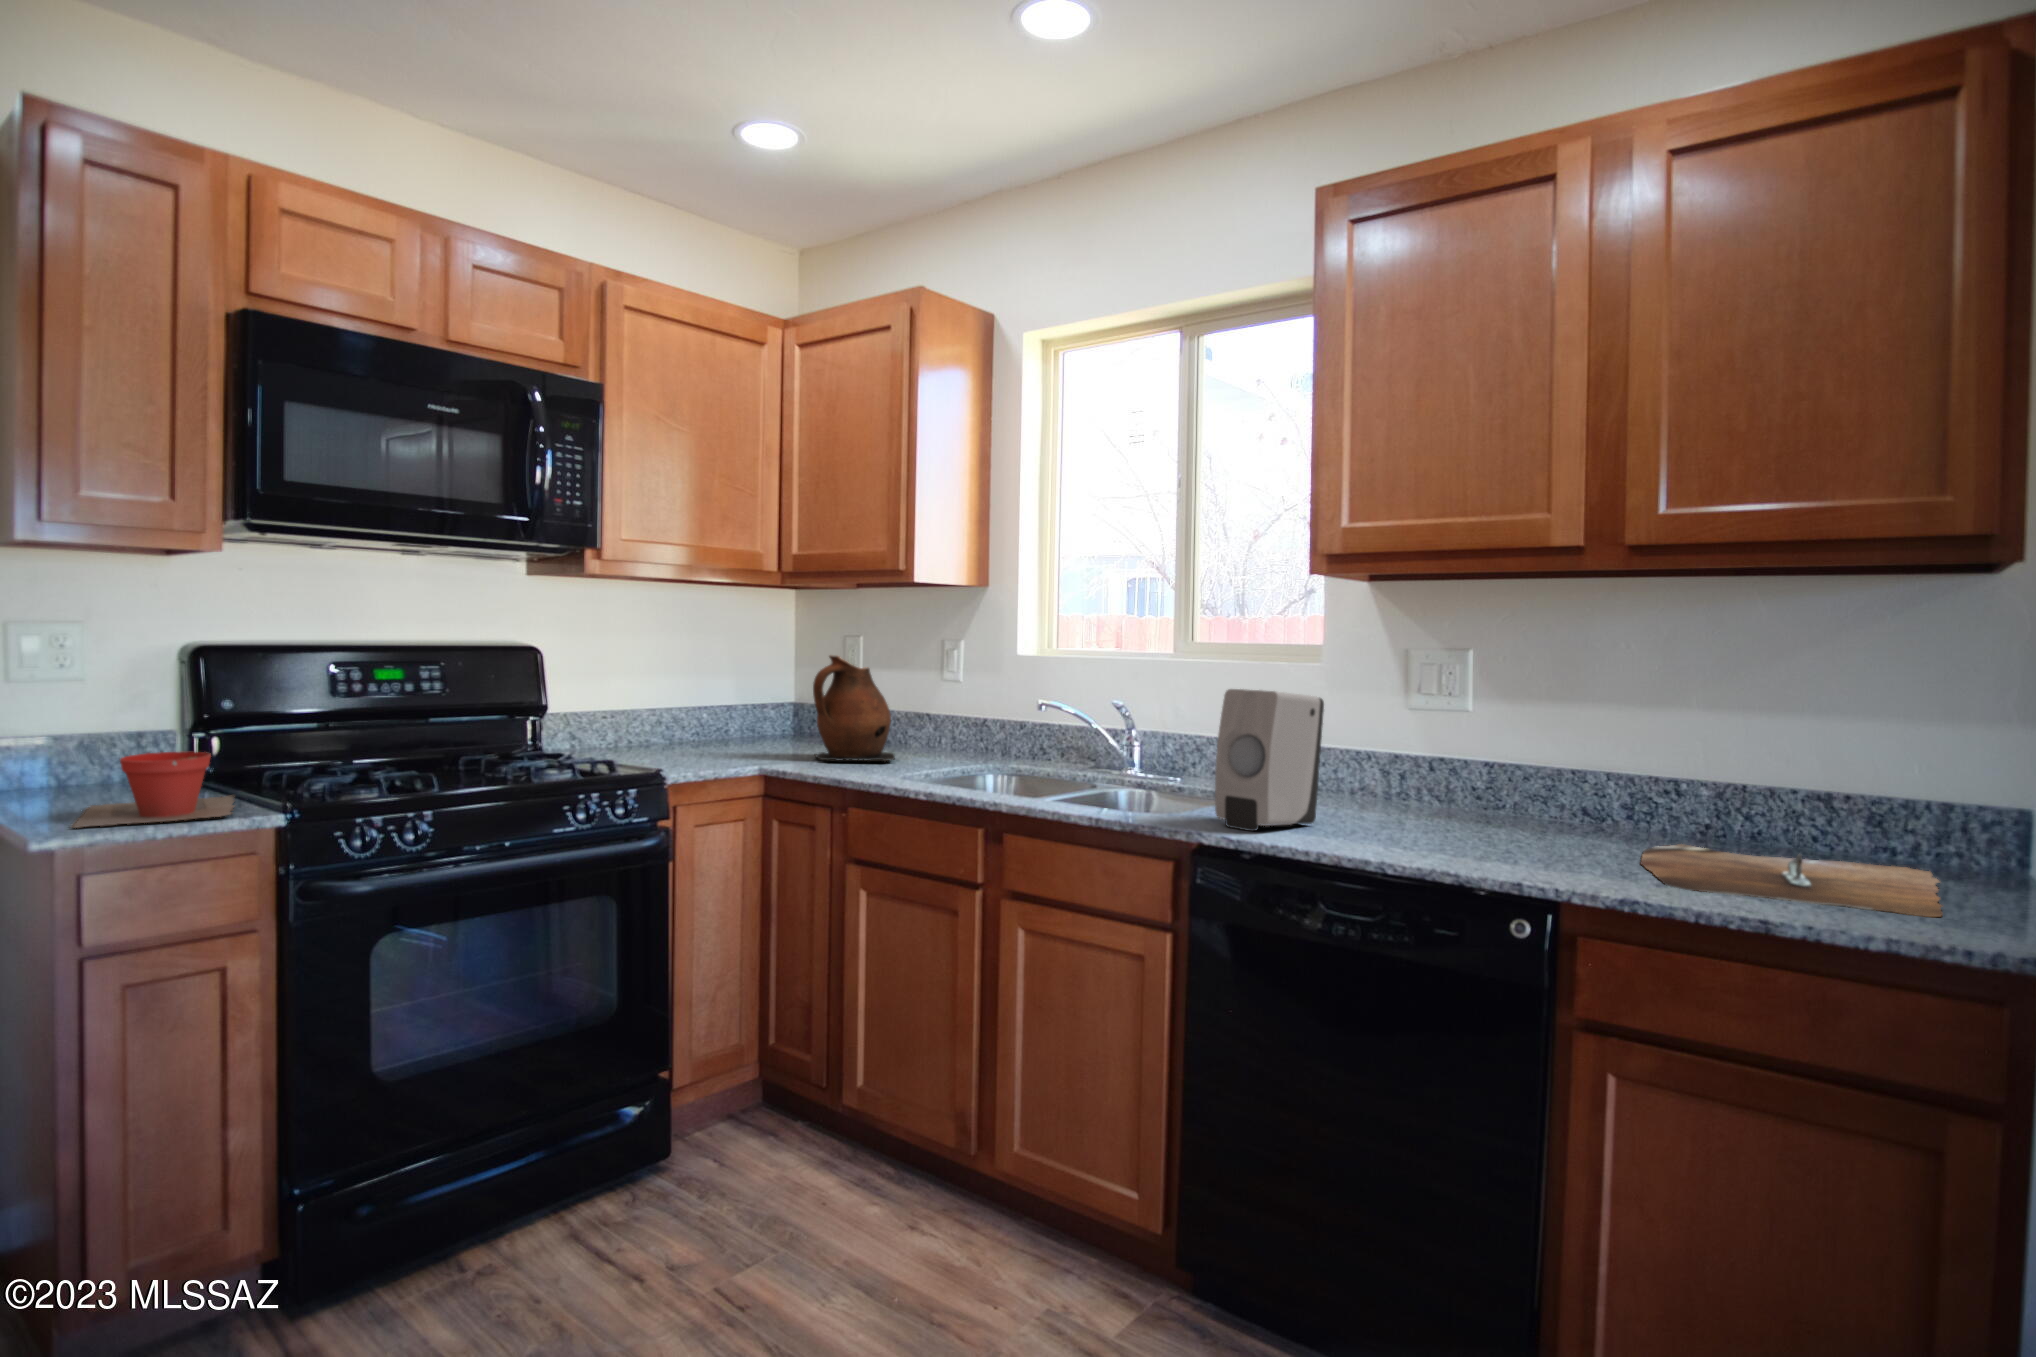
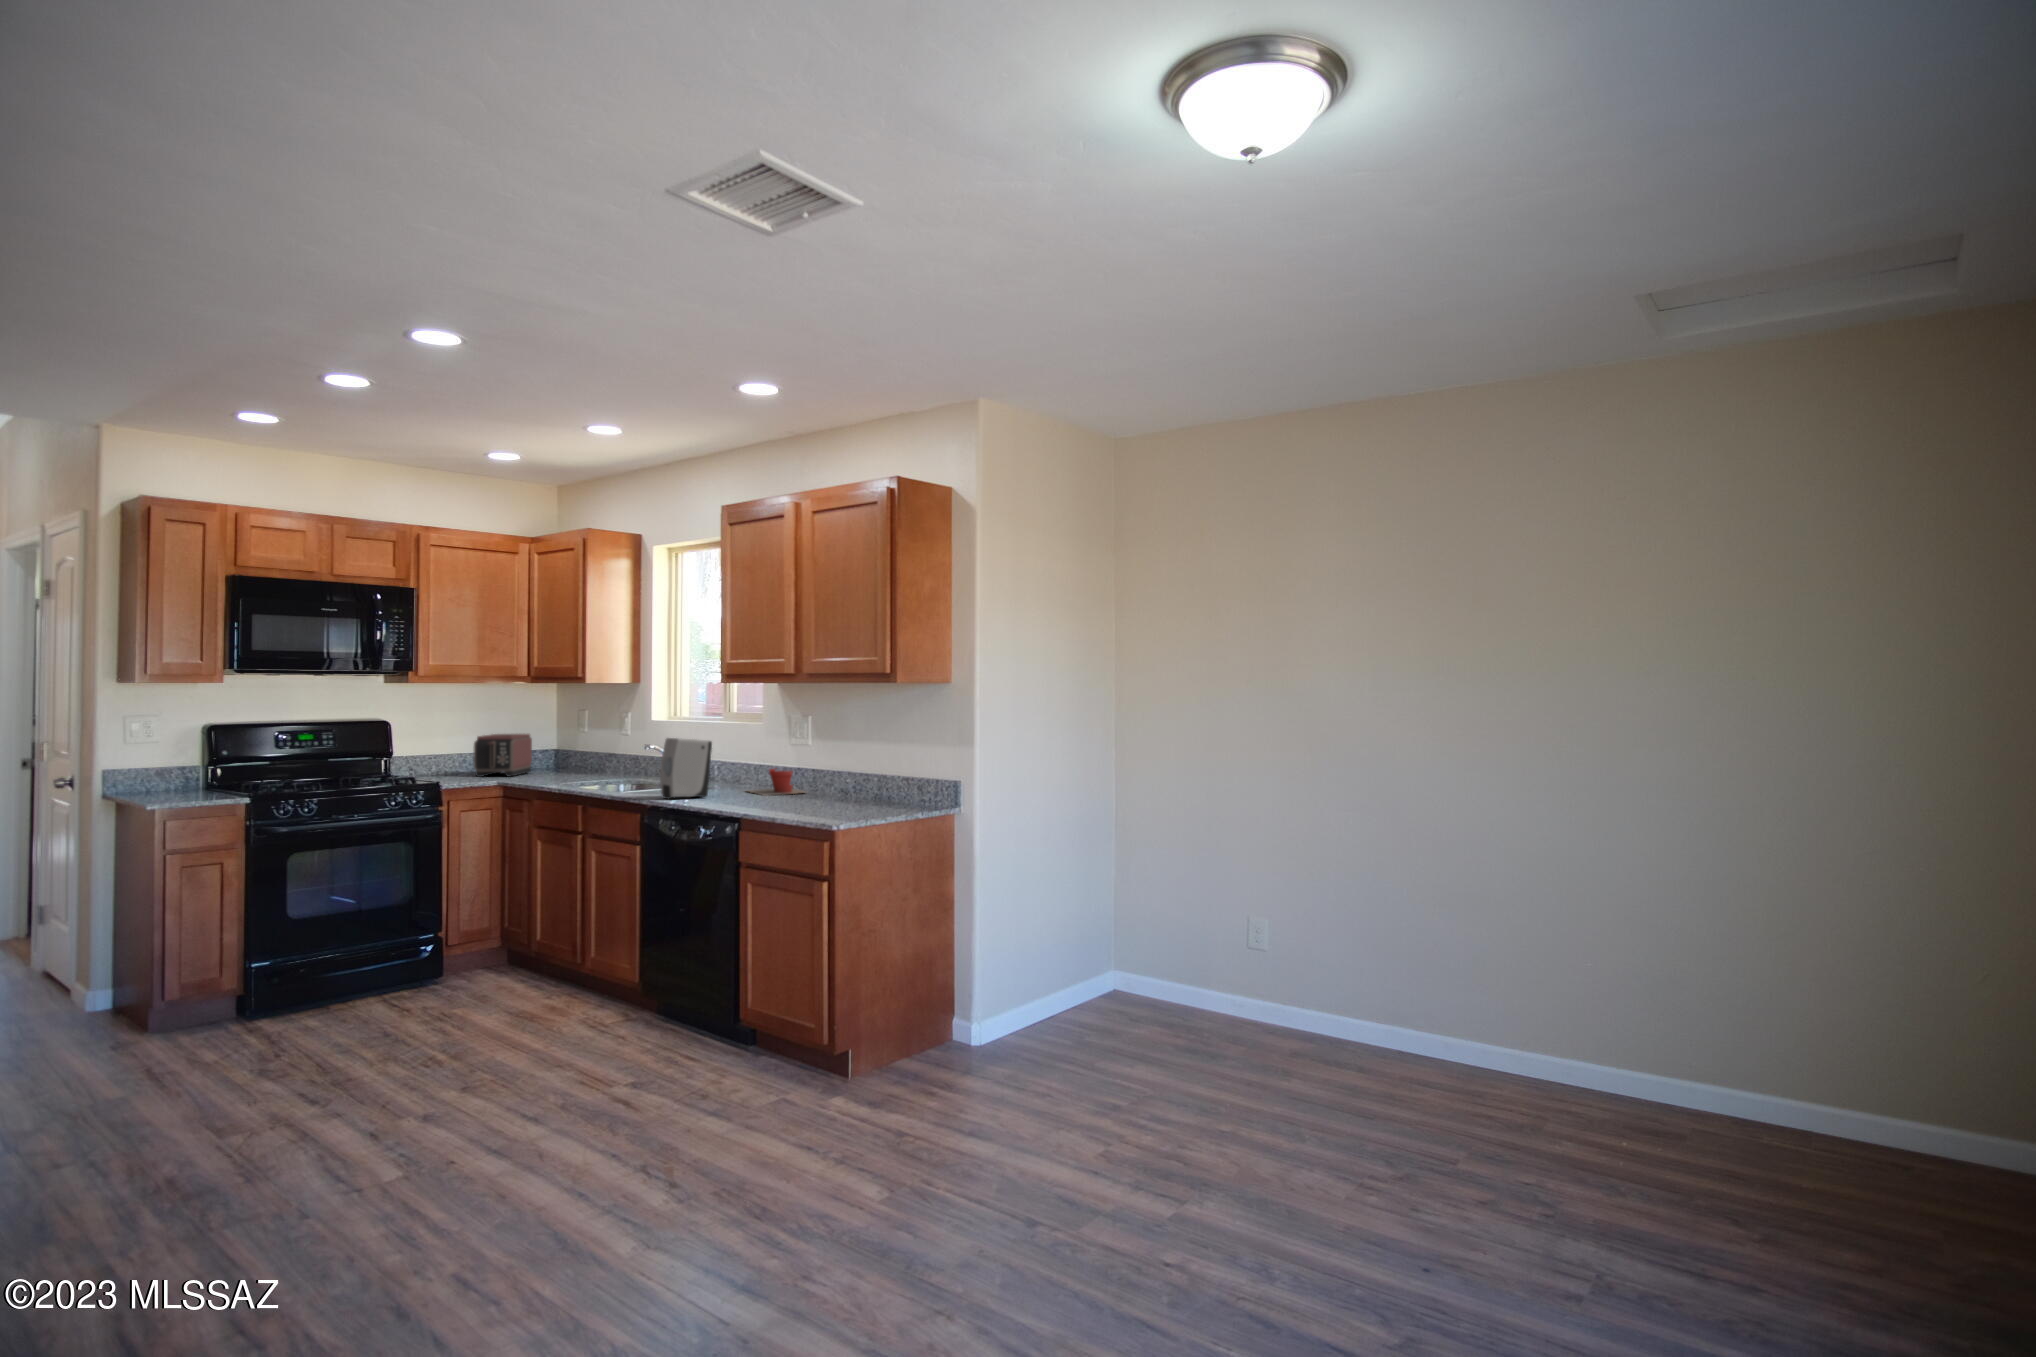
ceramic pitcher: present [813,655,895,762] -> none [535,723,589,780]
toaster: none [688,675,772,753] -> present [474,734,532,777]
plant pot: present [73,752,234,828] -> present [748,769,805,796]
cutting board: present [1641,844,1943,917] -> none [774,798,905,816]

